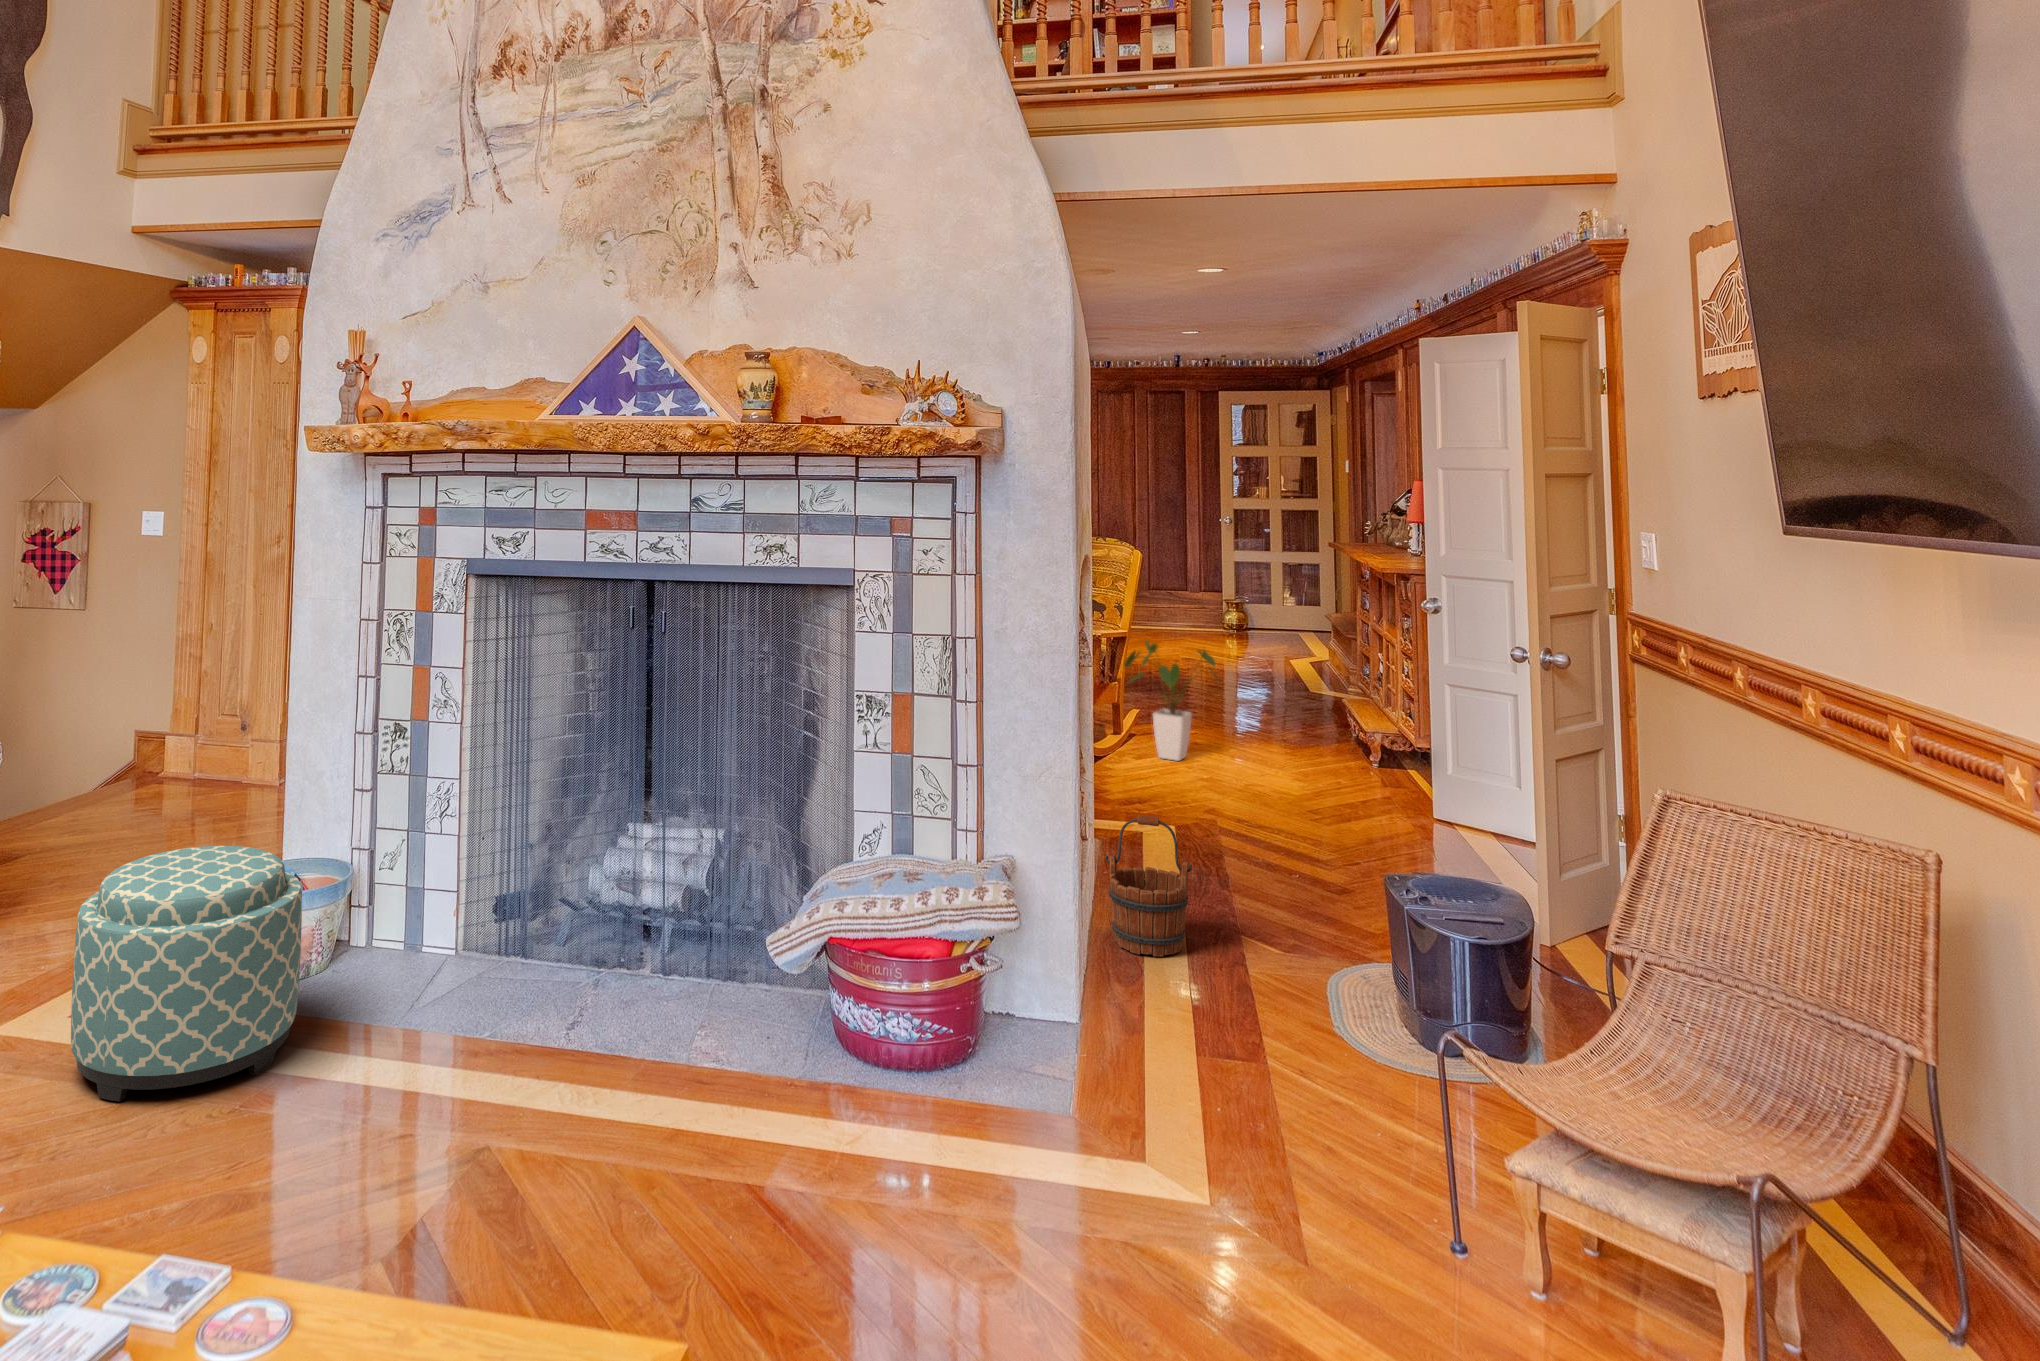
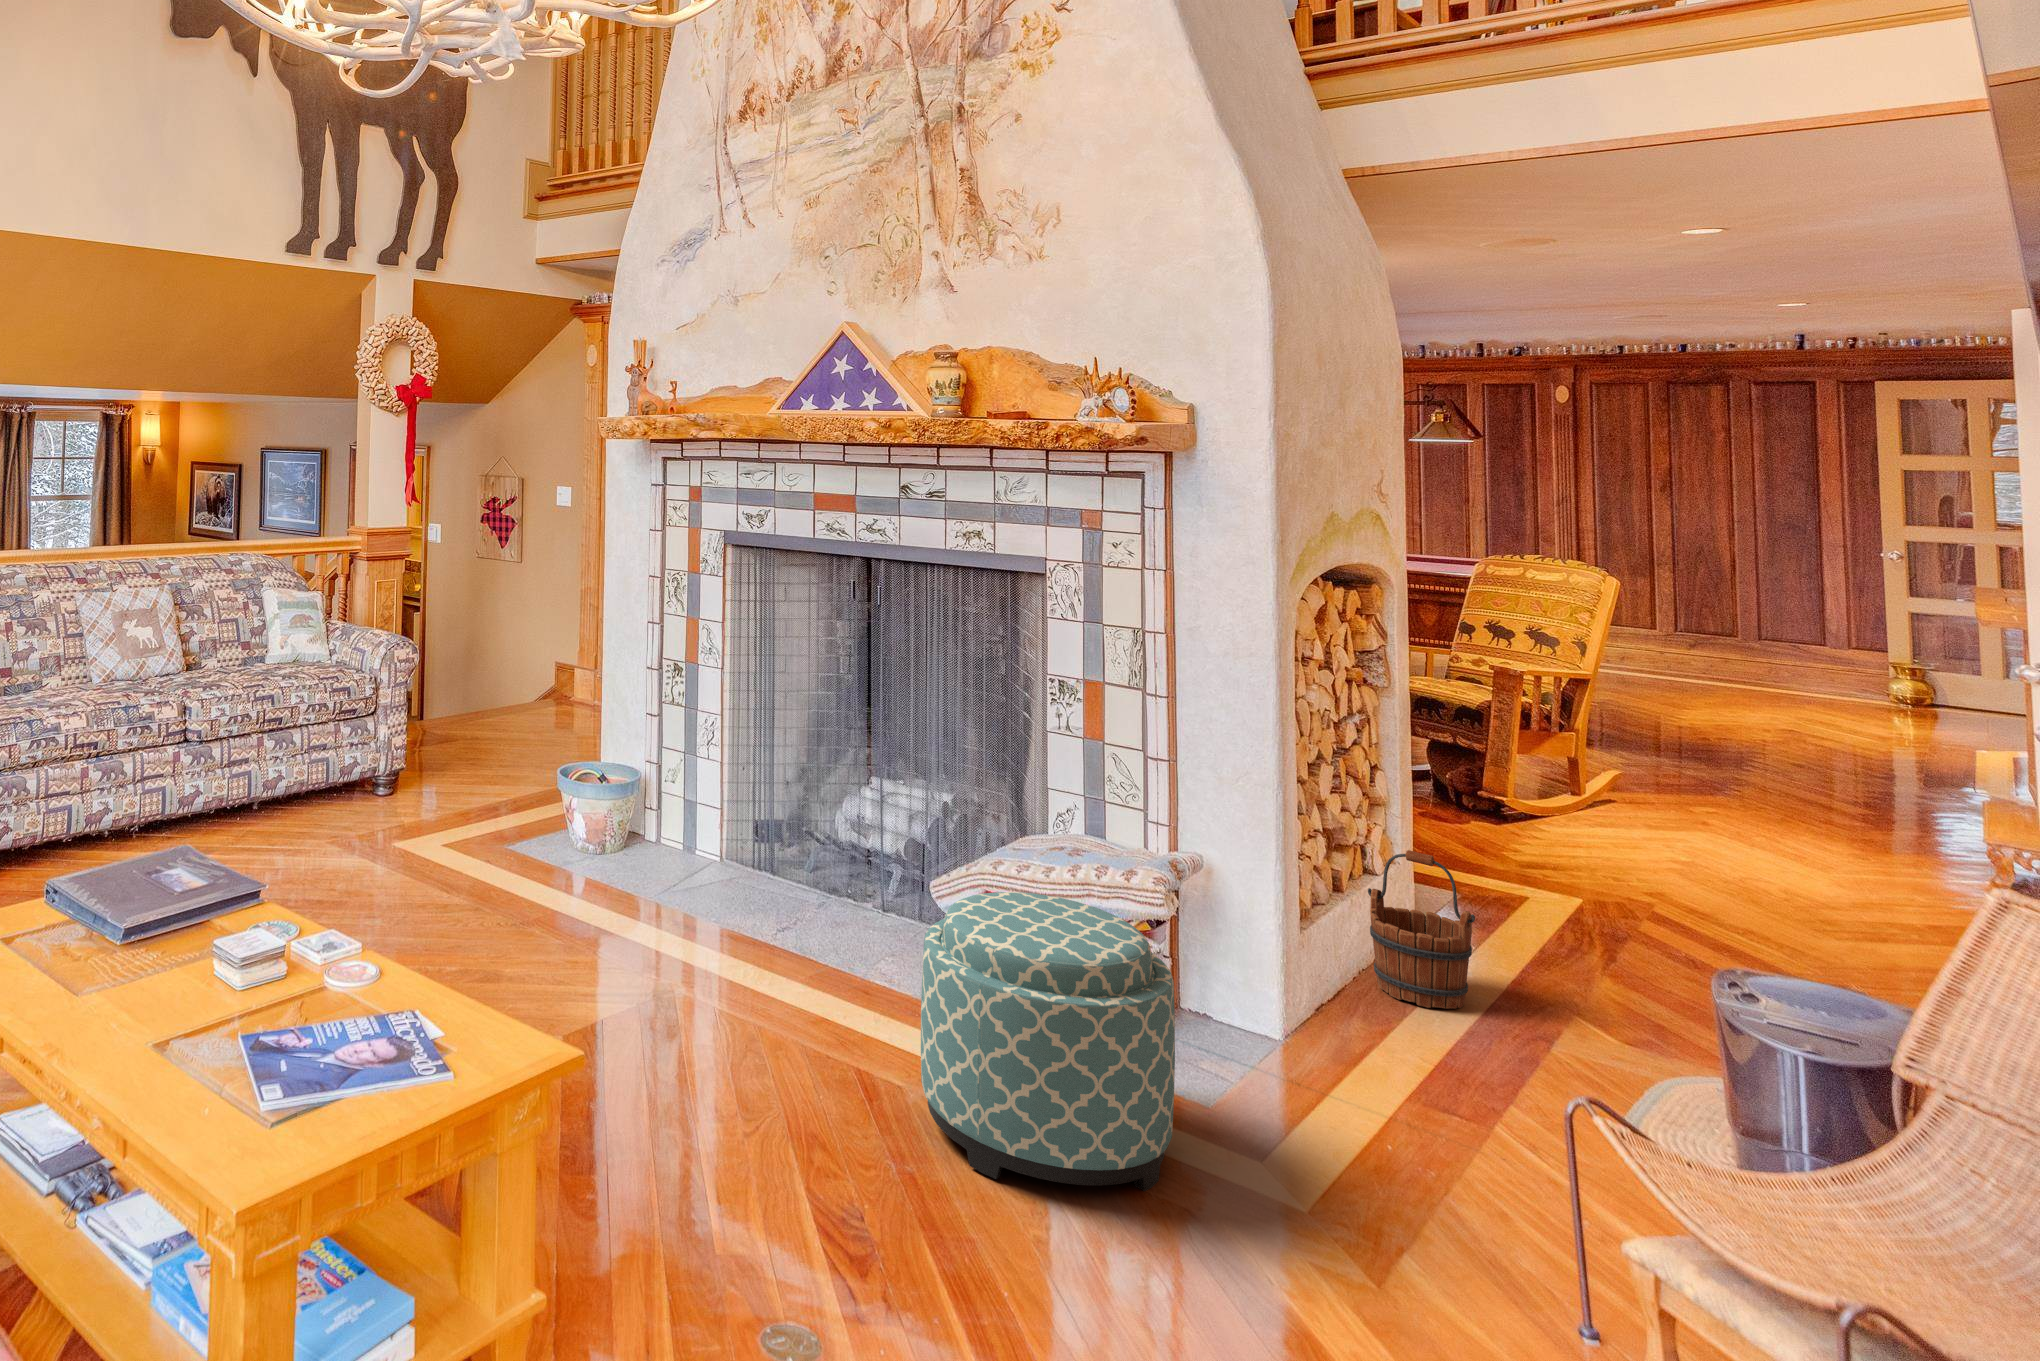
house plant: present [1124,640,1217,761] -> none [1541,683,1689,832]
ottoman: present [71,846,302,1101] -> present [921,892,1175,1192]

